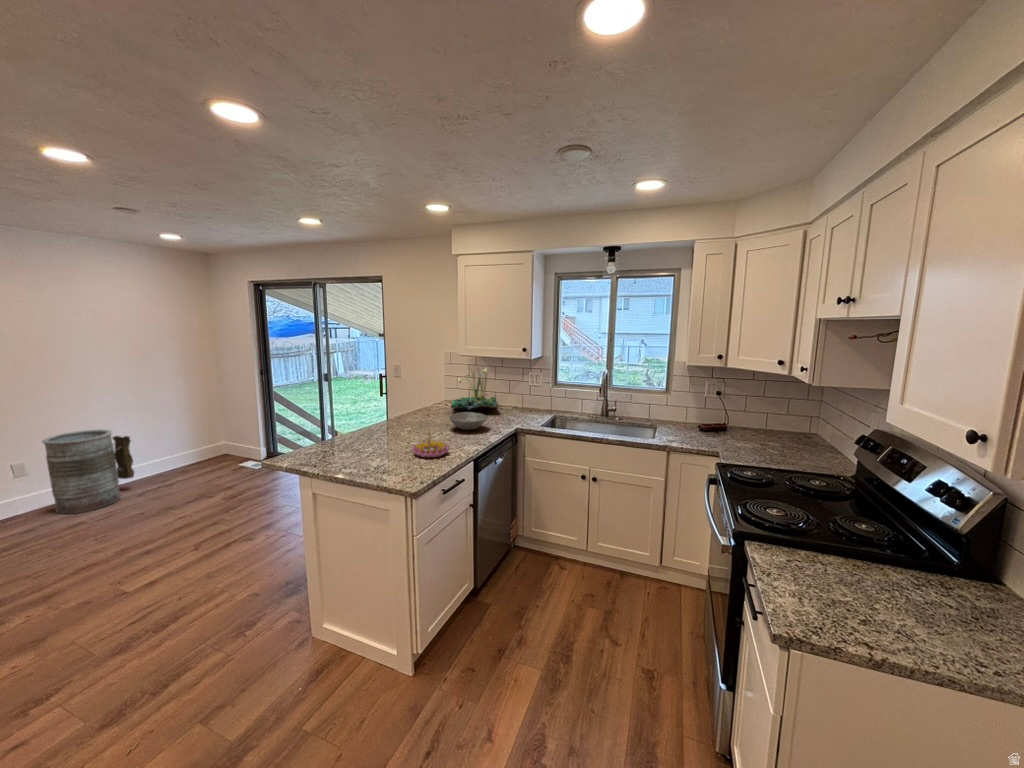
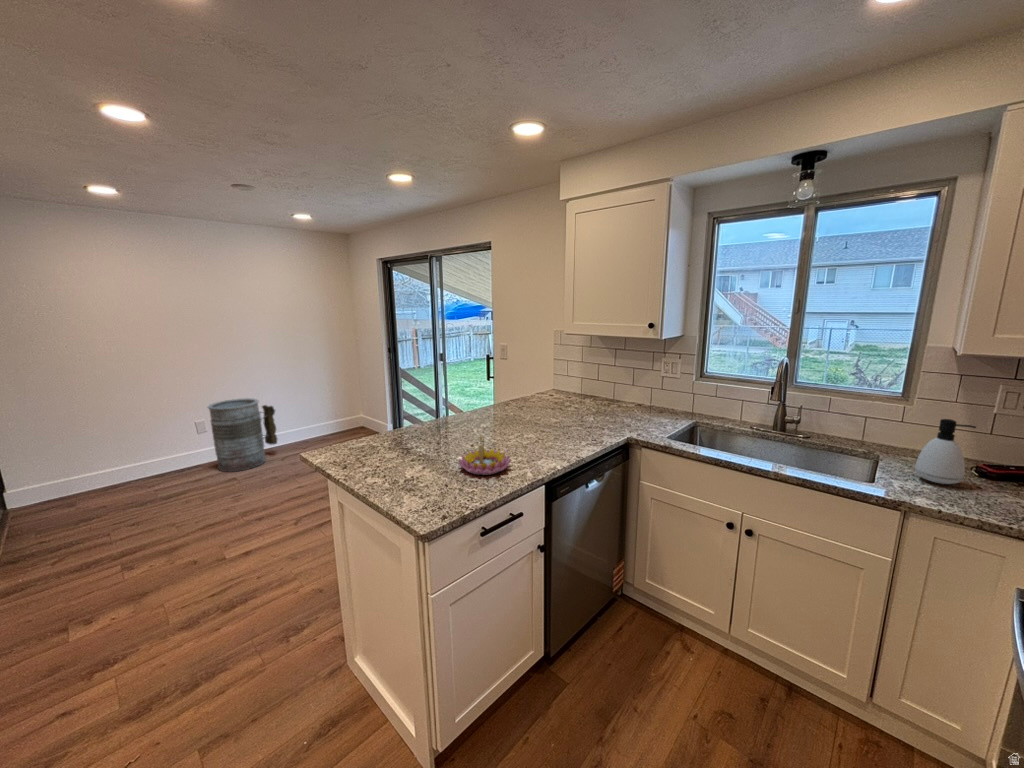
plant: present [451,369,498,410] -> none [549,349,614,407]
soap dispenser: none [672,400,696,435] -> present [915,419,976,484]
bowl: present [449,412,488,430] -> none [533,410,586,435]

